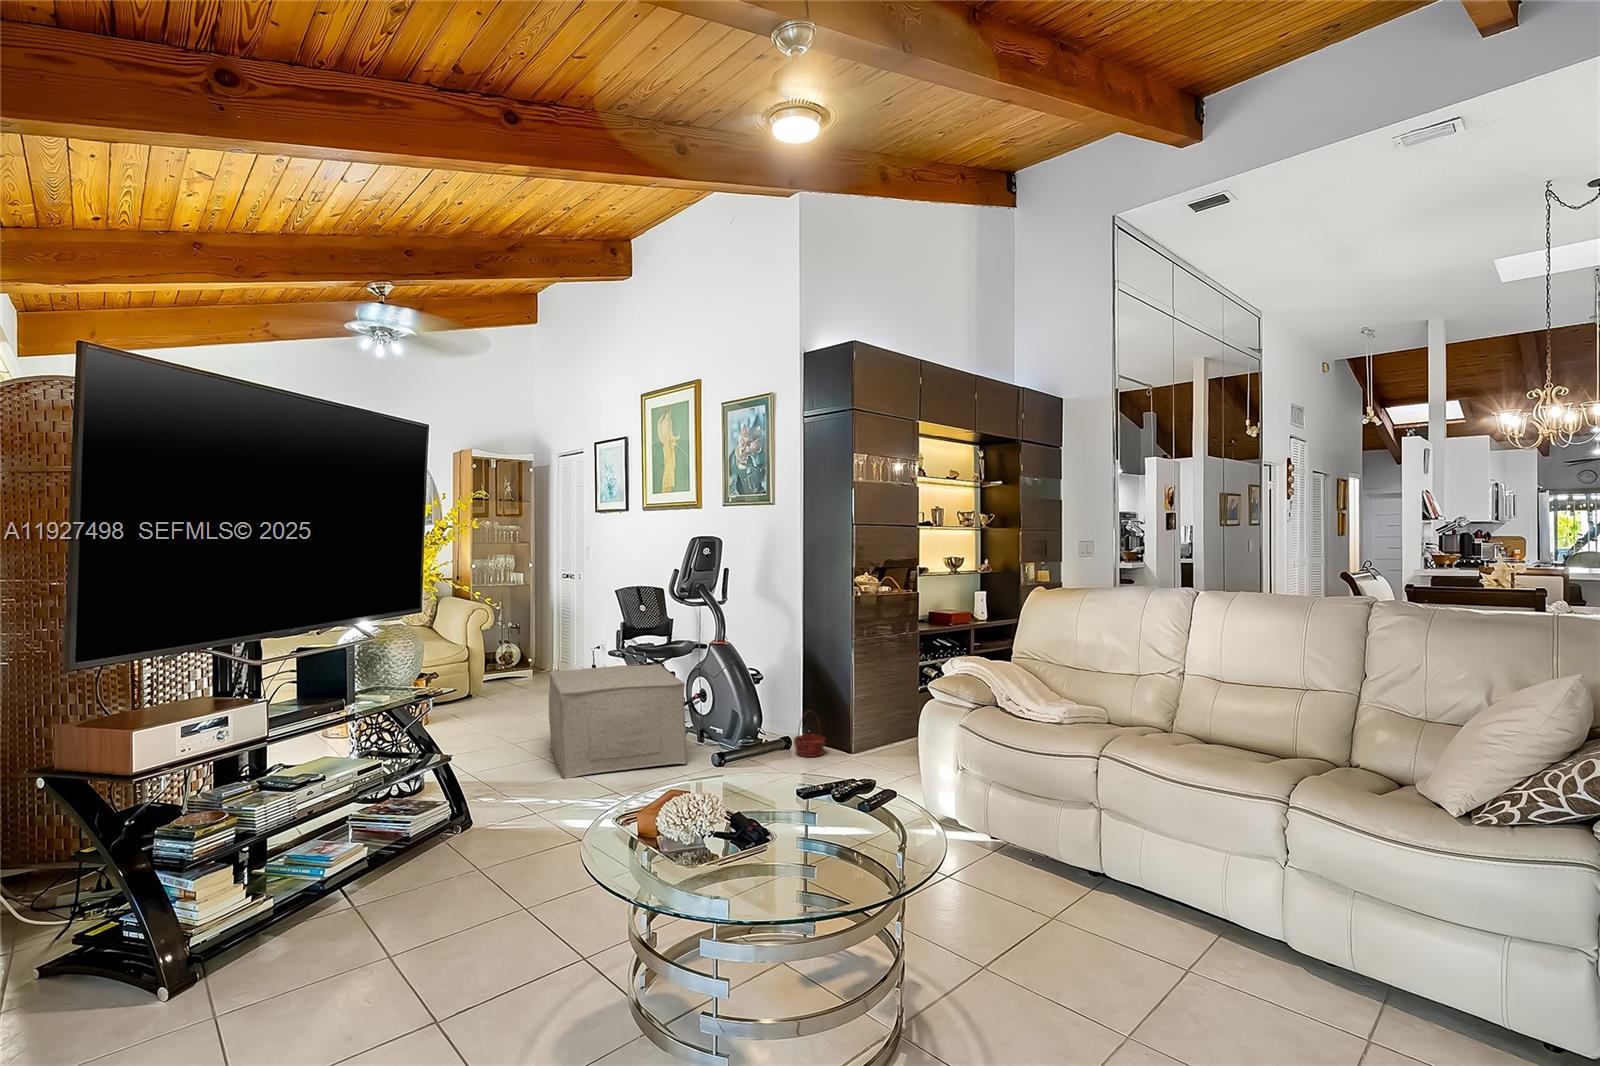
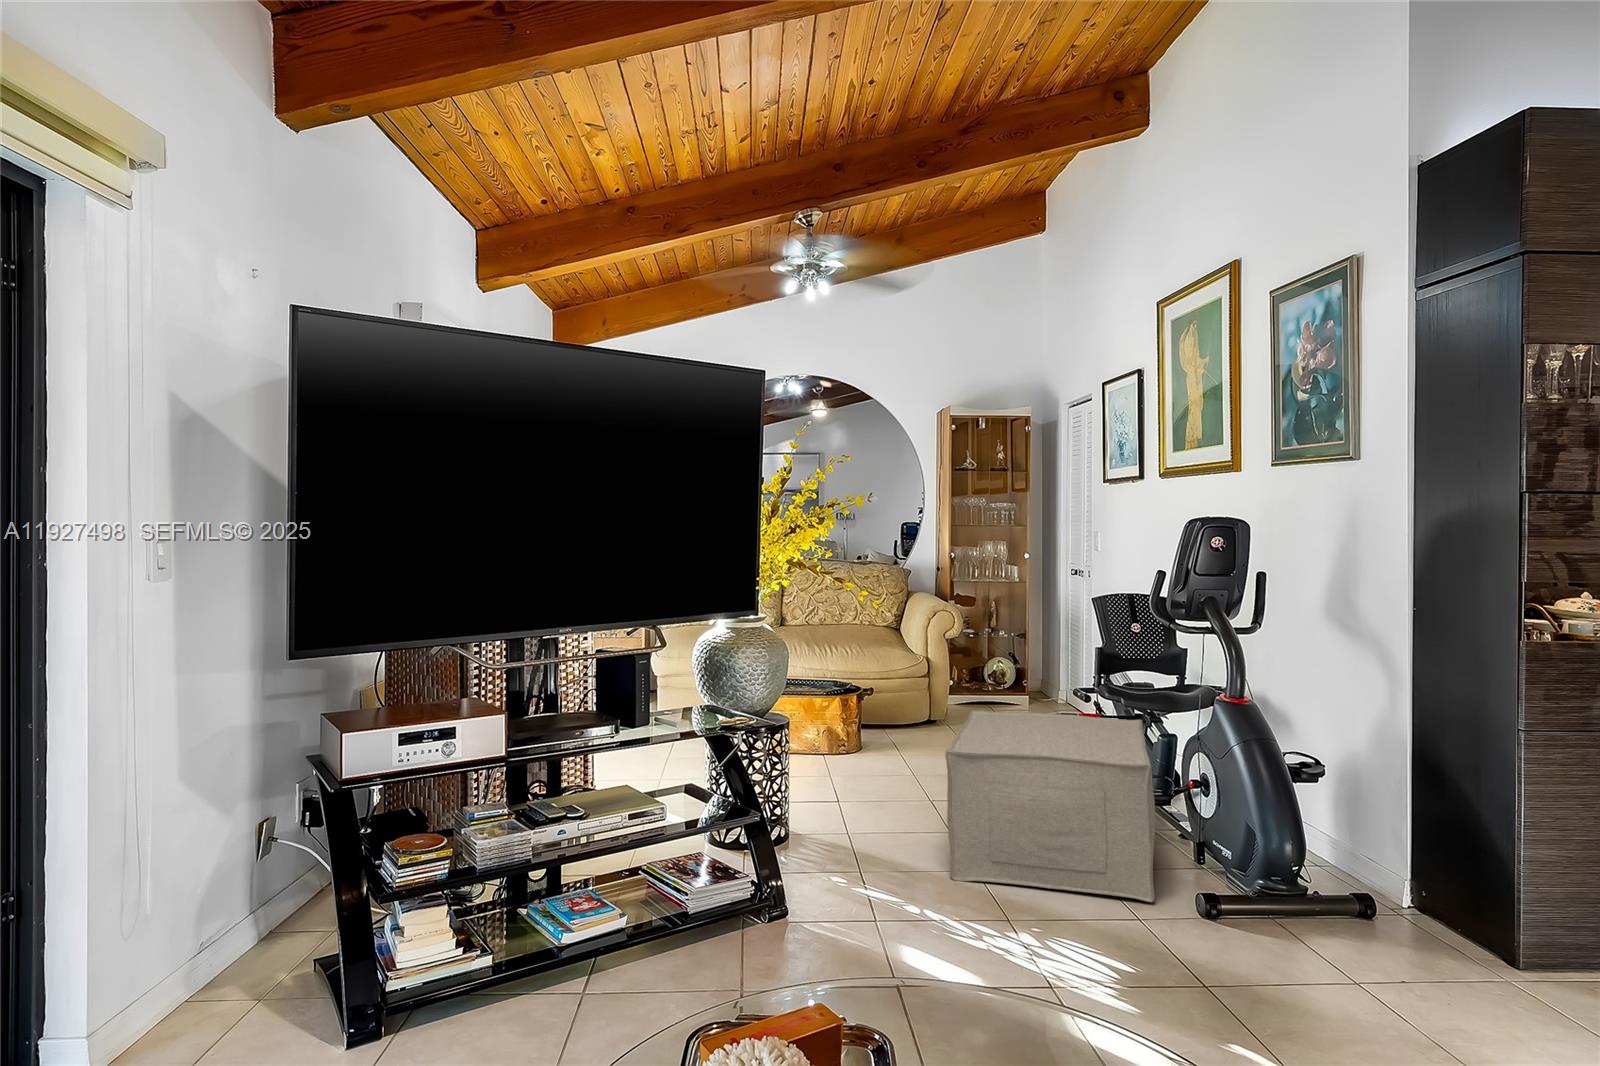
basket: present [794,712,825,757] -> none [1379,858,1456,956]

